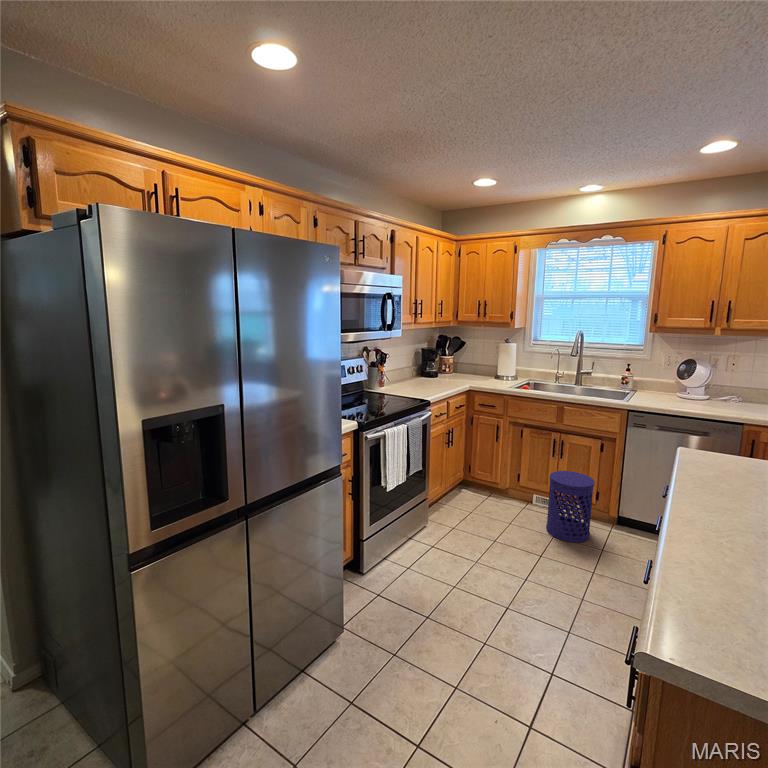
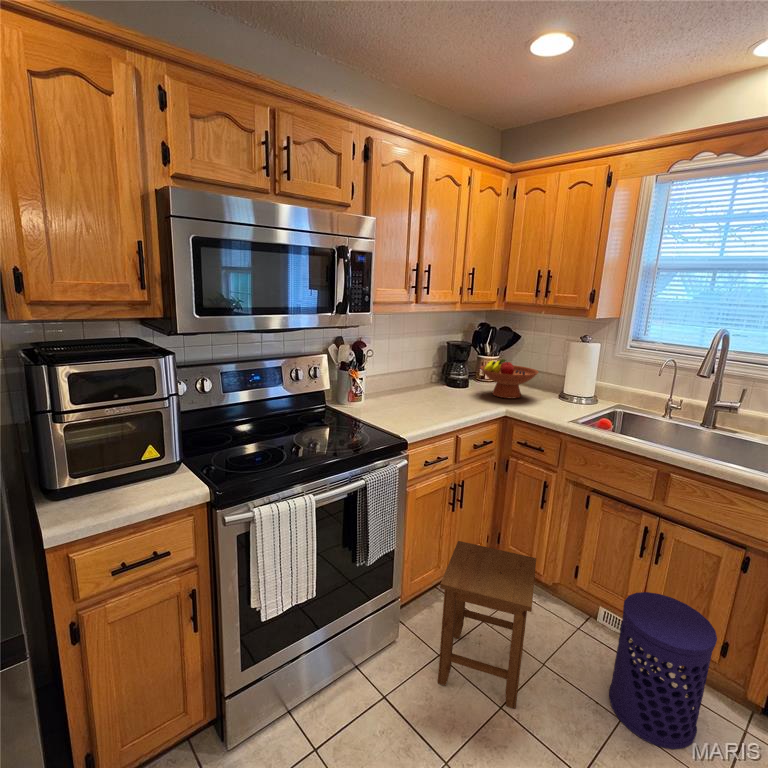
fruit bowl: none [447,357,483,381] -> present [480,359,538,399]
stool: none [457,460,508,540] -> present [438,541,536,709]

